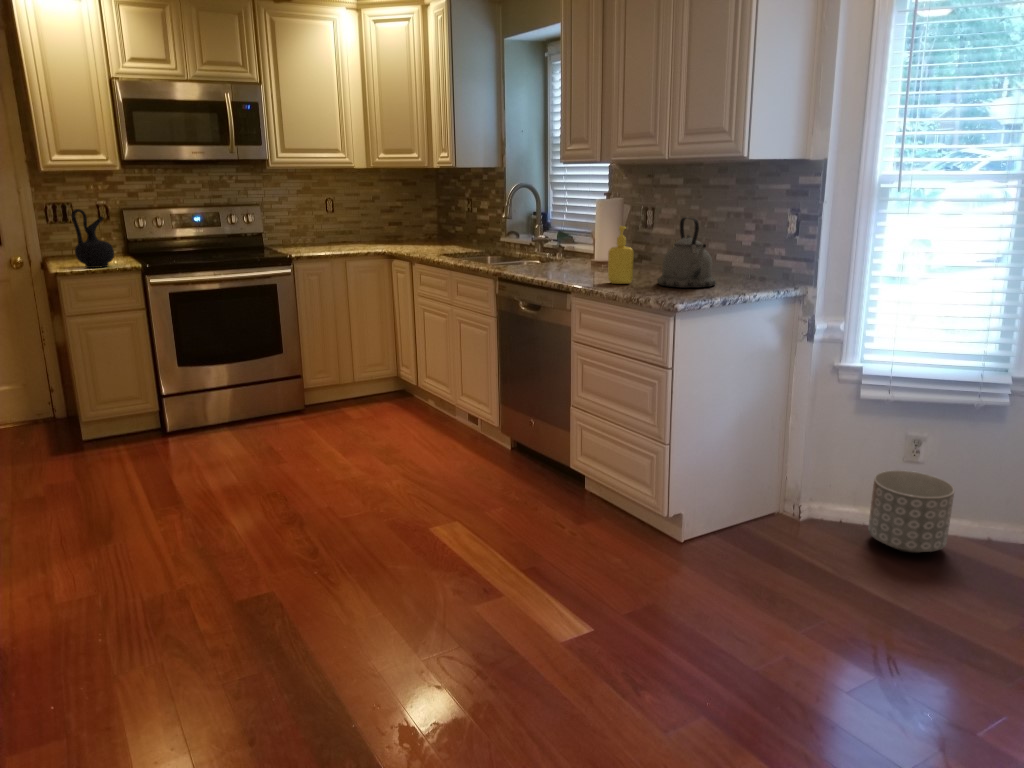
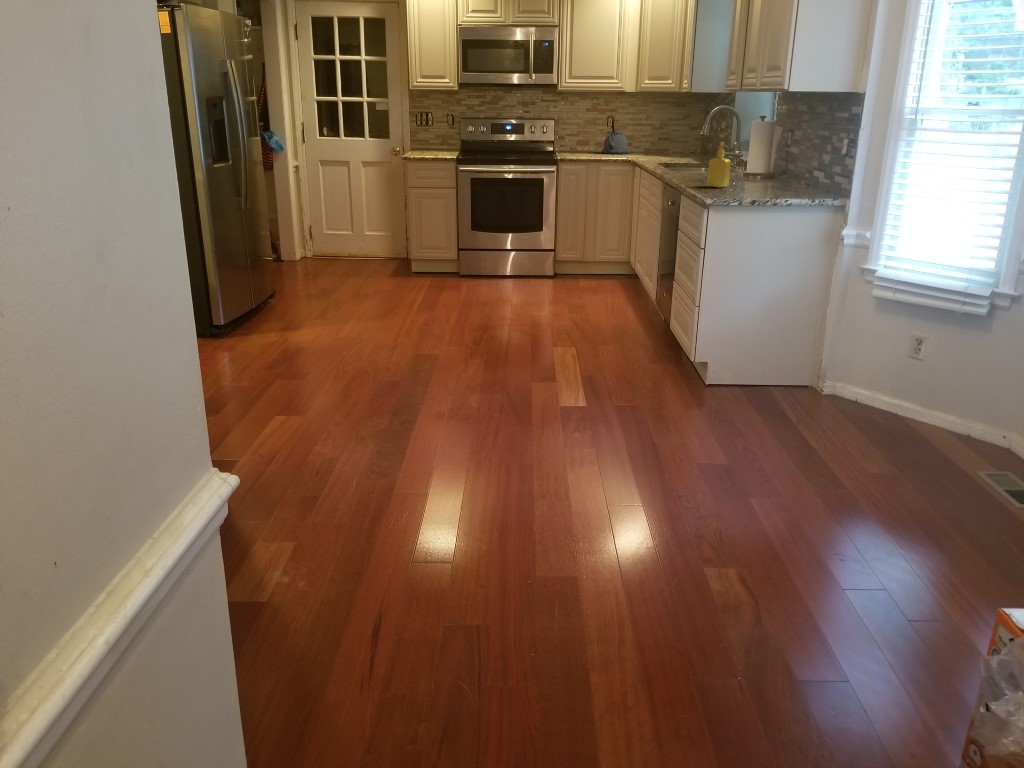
ceramic jug: present [71,209,114,268] -> none [420,116,443,157]
kettle: present [657,217,716,288] -> present [601,120,629,154]
planter: present [868,470,955,553] -> none [848,359,919,425]

